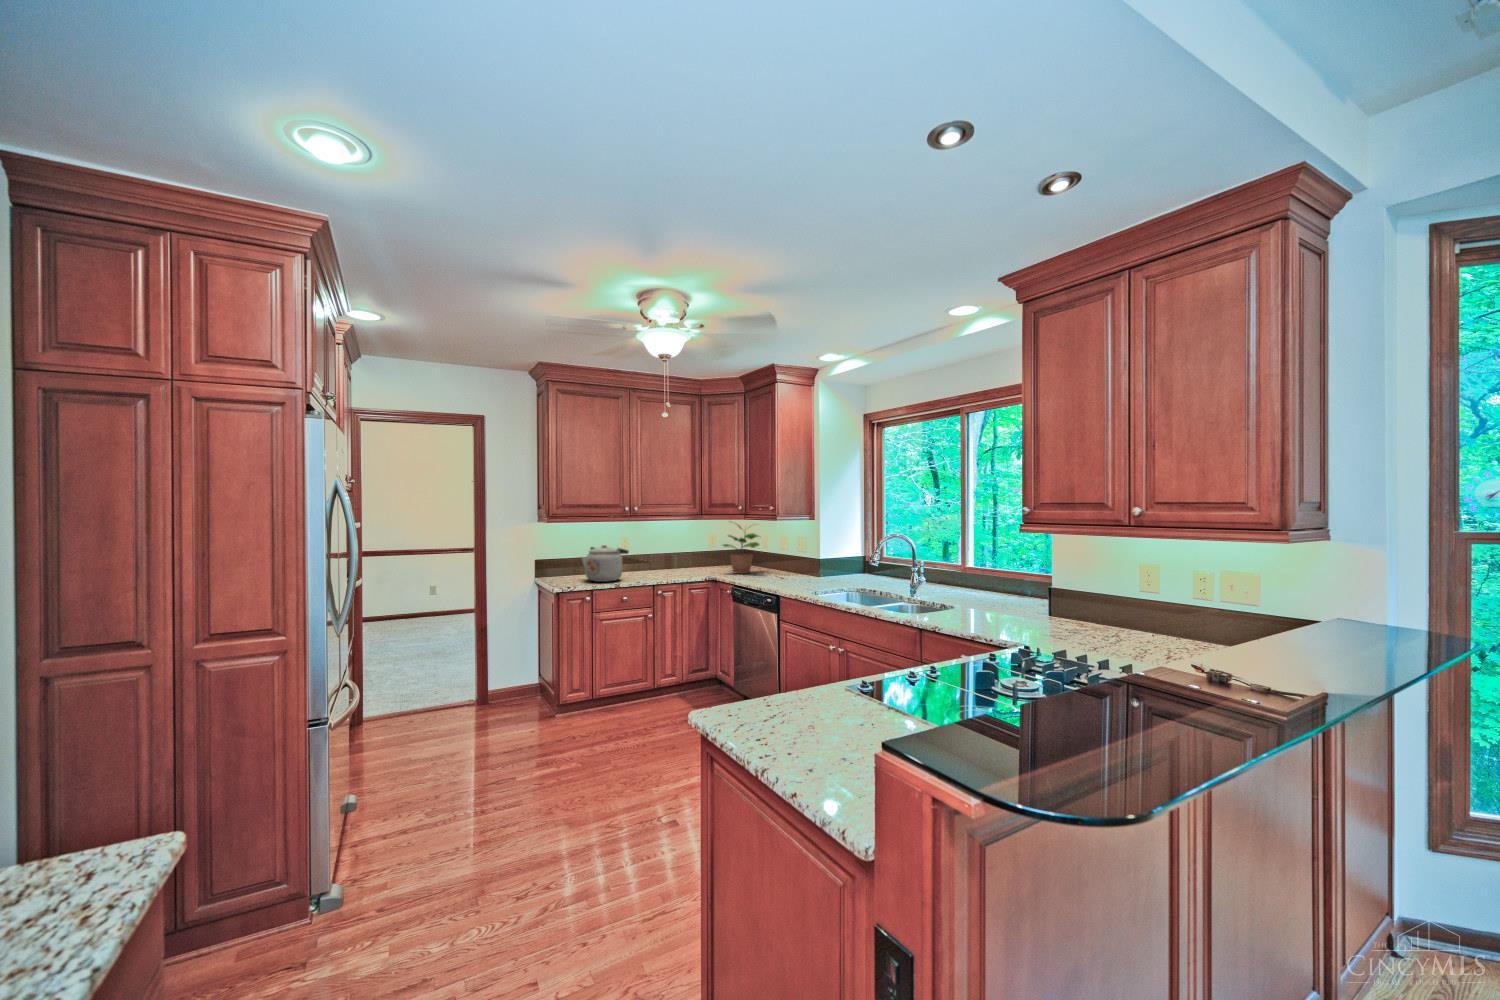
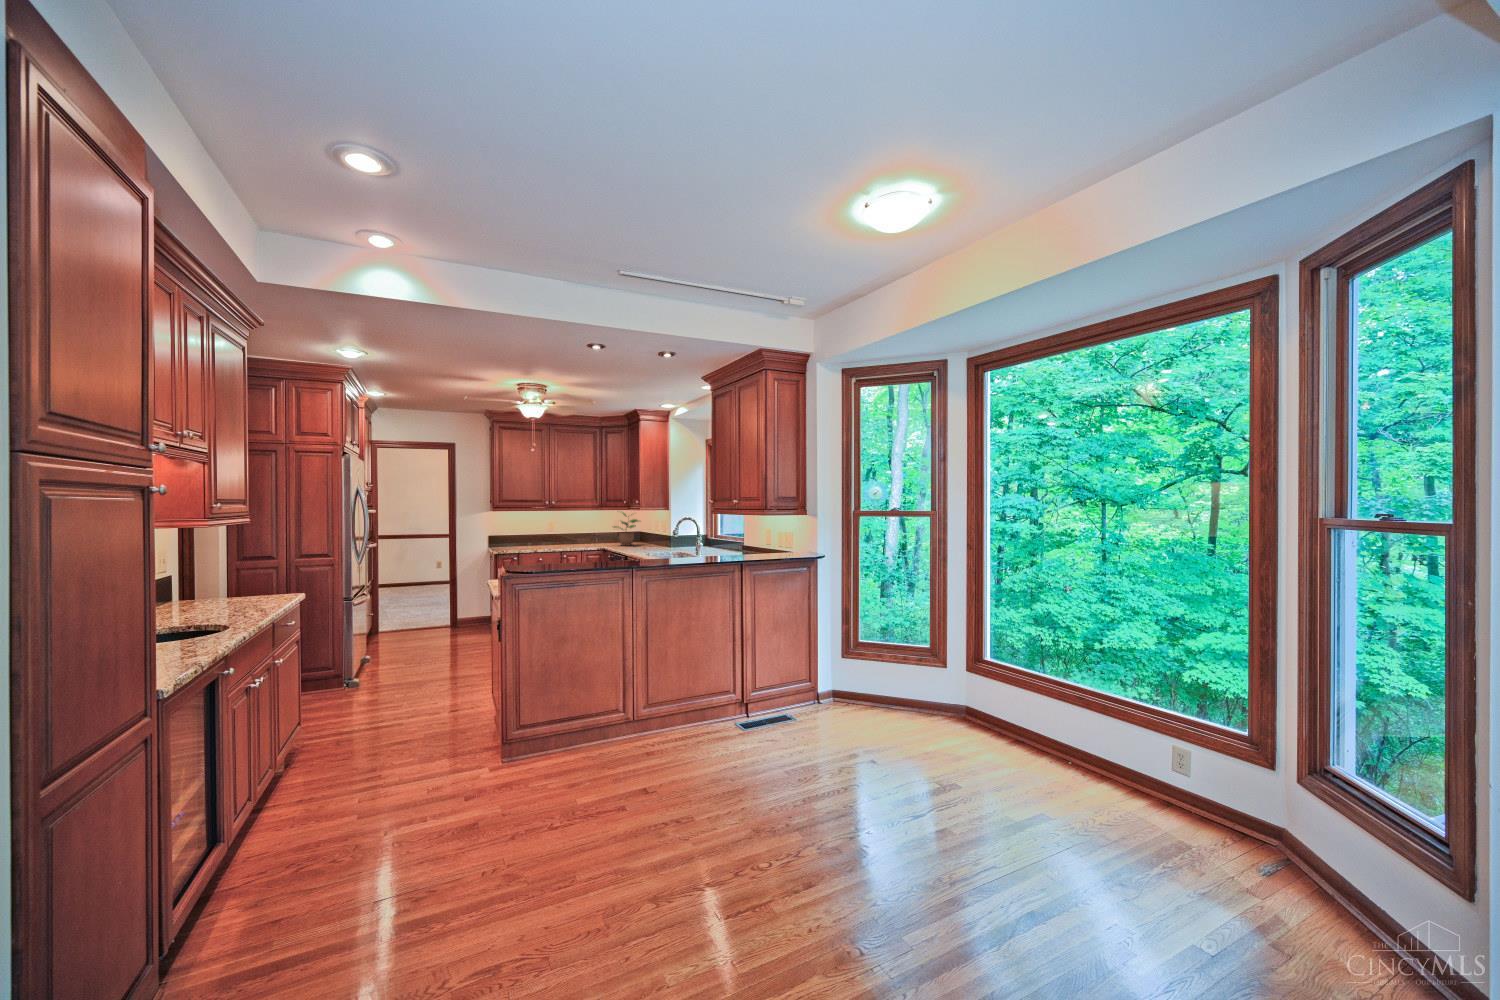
kettle: present [582,545,629,582] -> none [517,526,547,549]

